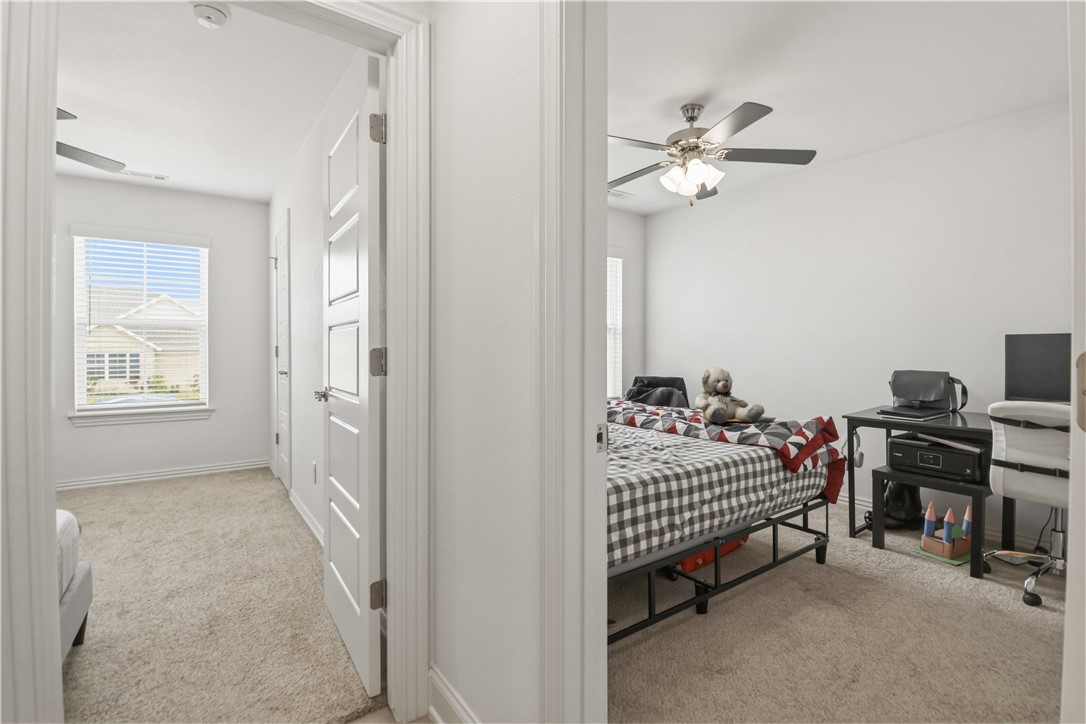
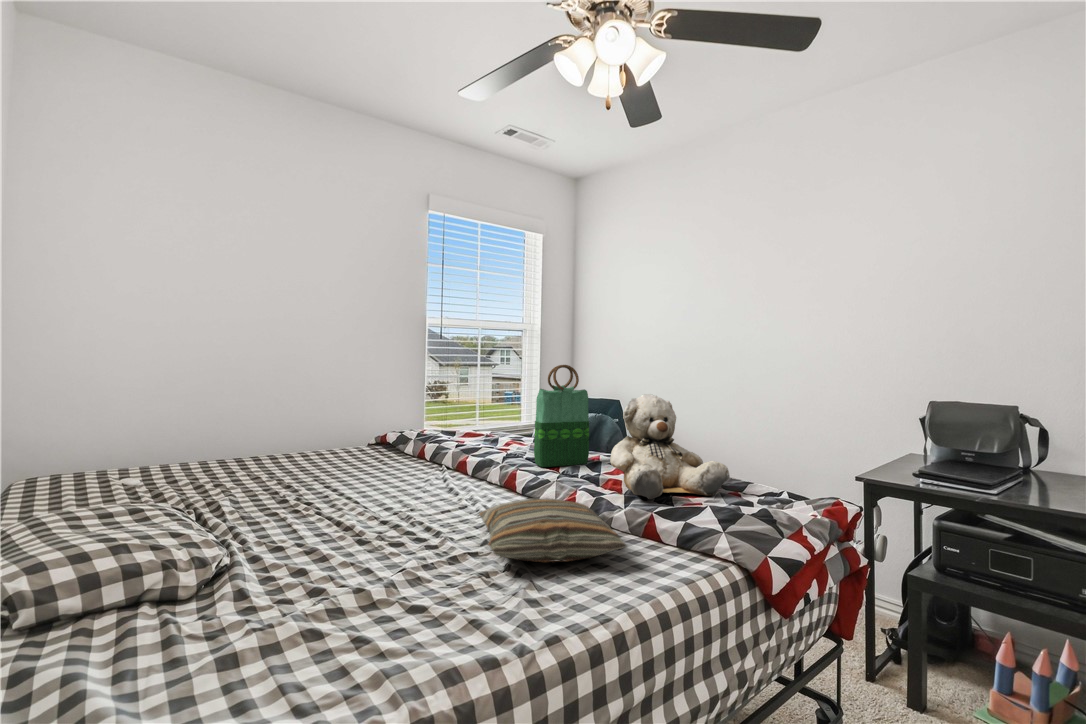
tote bag: none [644,352,677,413] -> present [534,365,589,467]
pillow: none [630,420,714,447] -> present [480,499,627,562]

